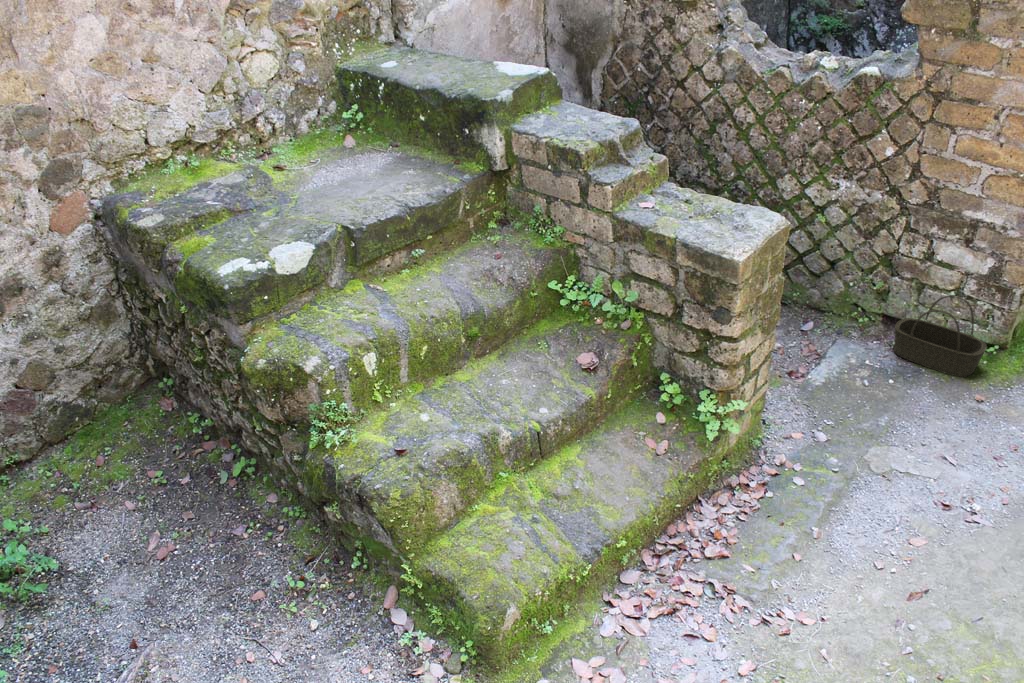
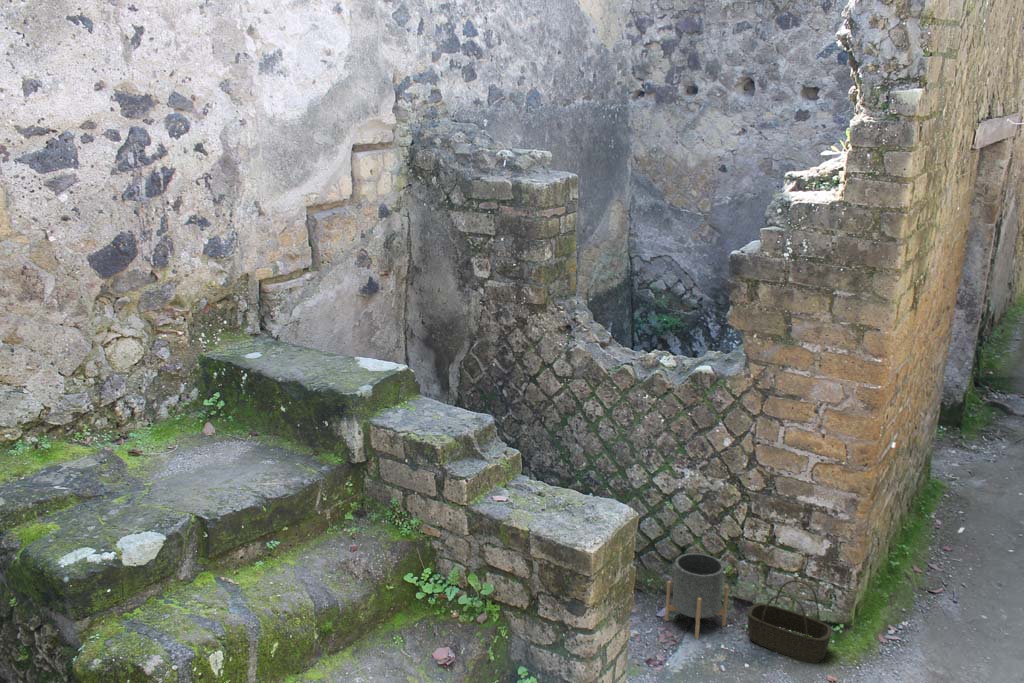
planter: none [806,267,877,352] -> present [665,553,729,639]

